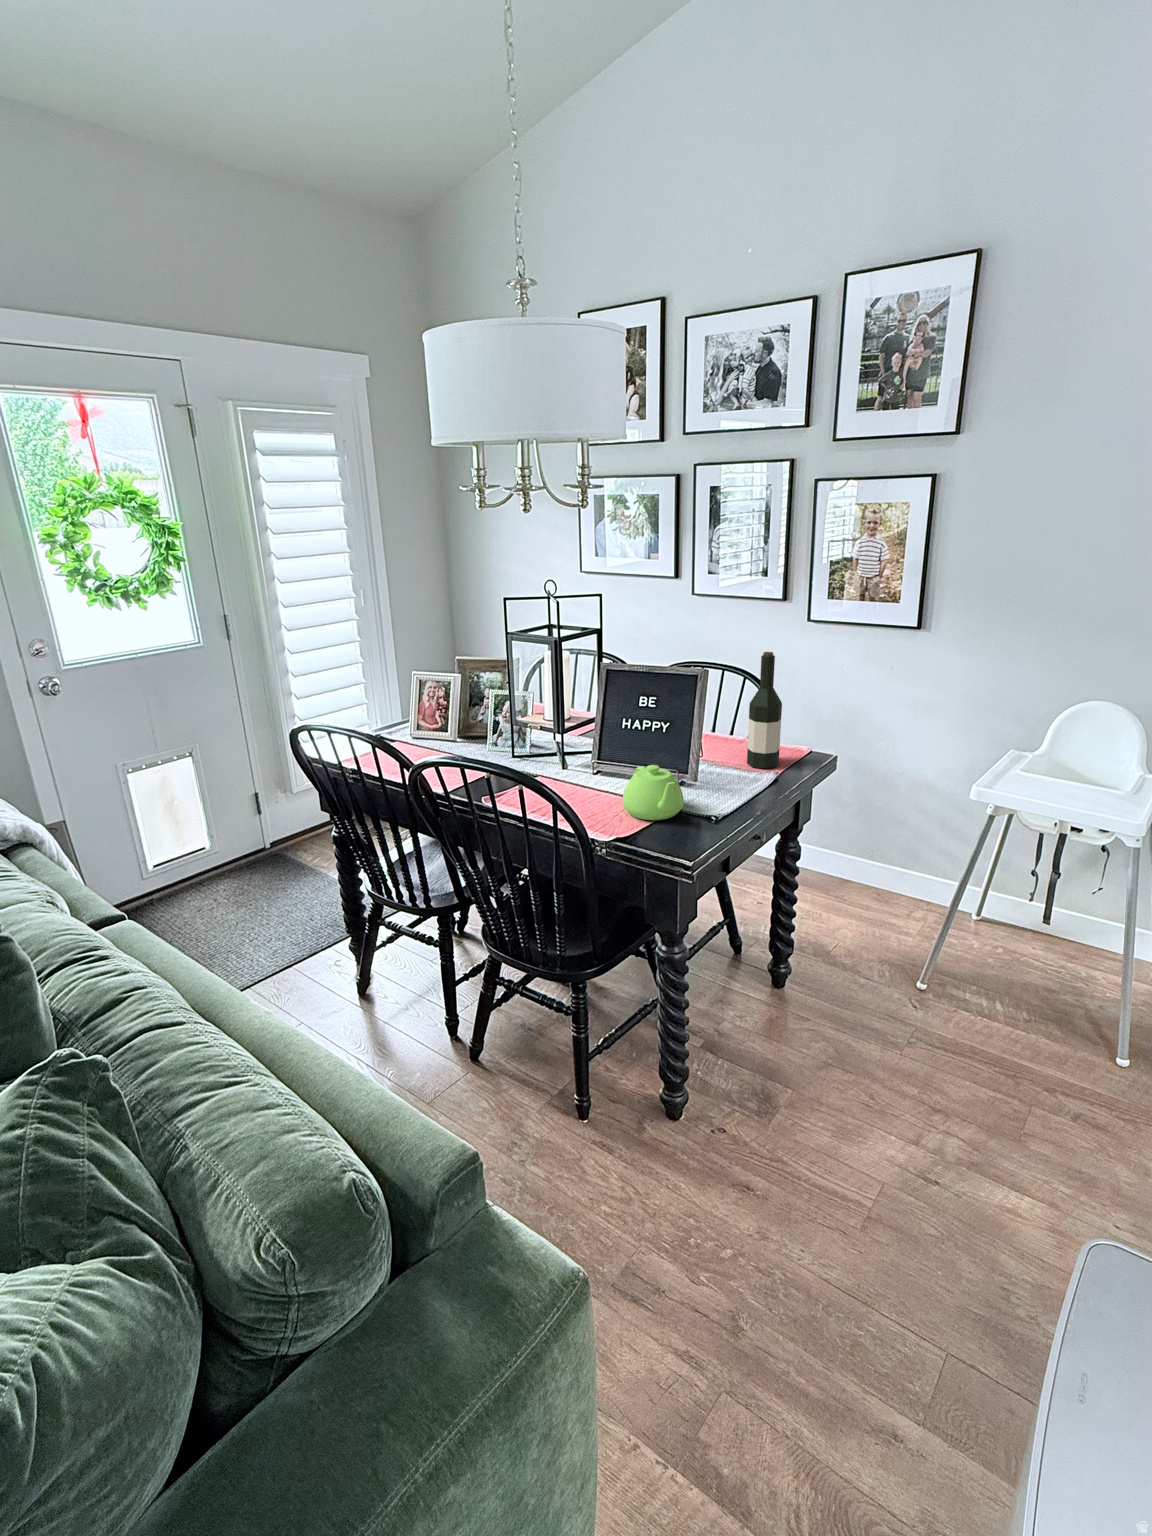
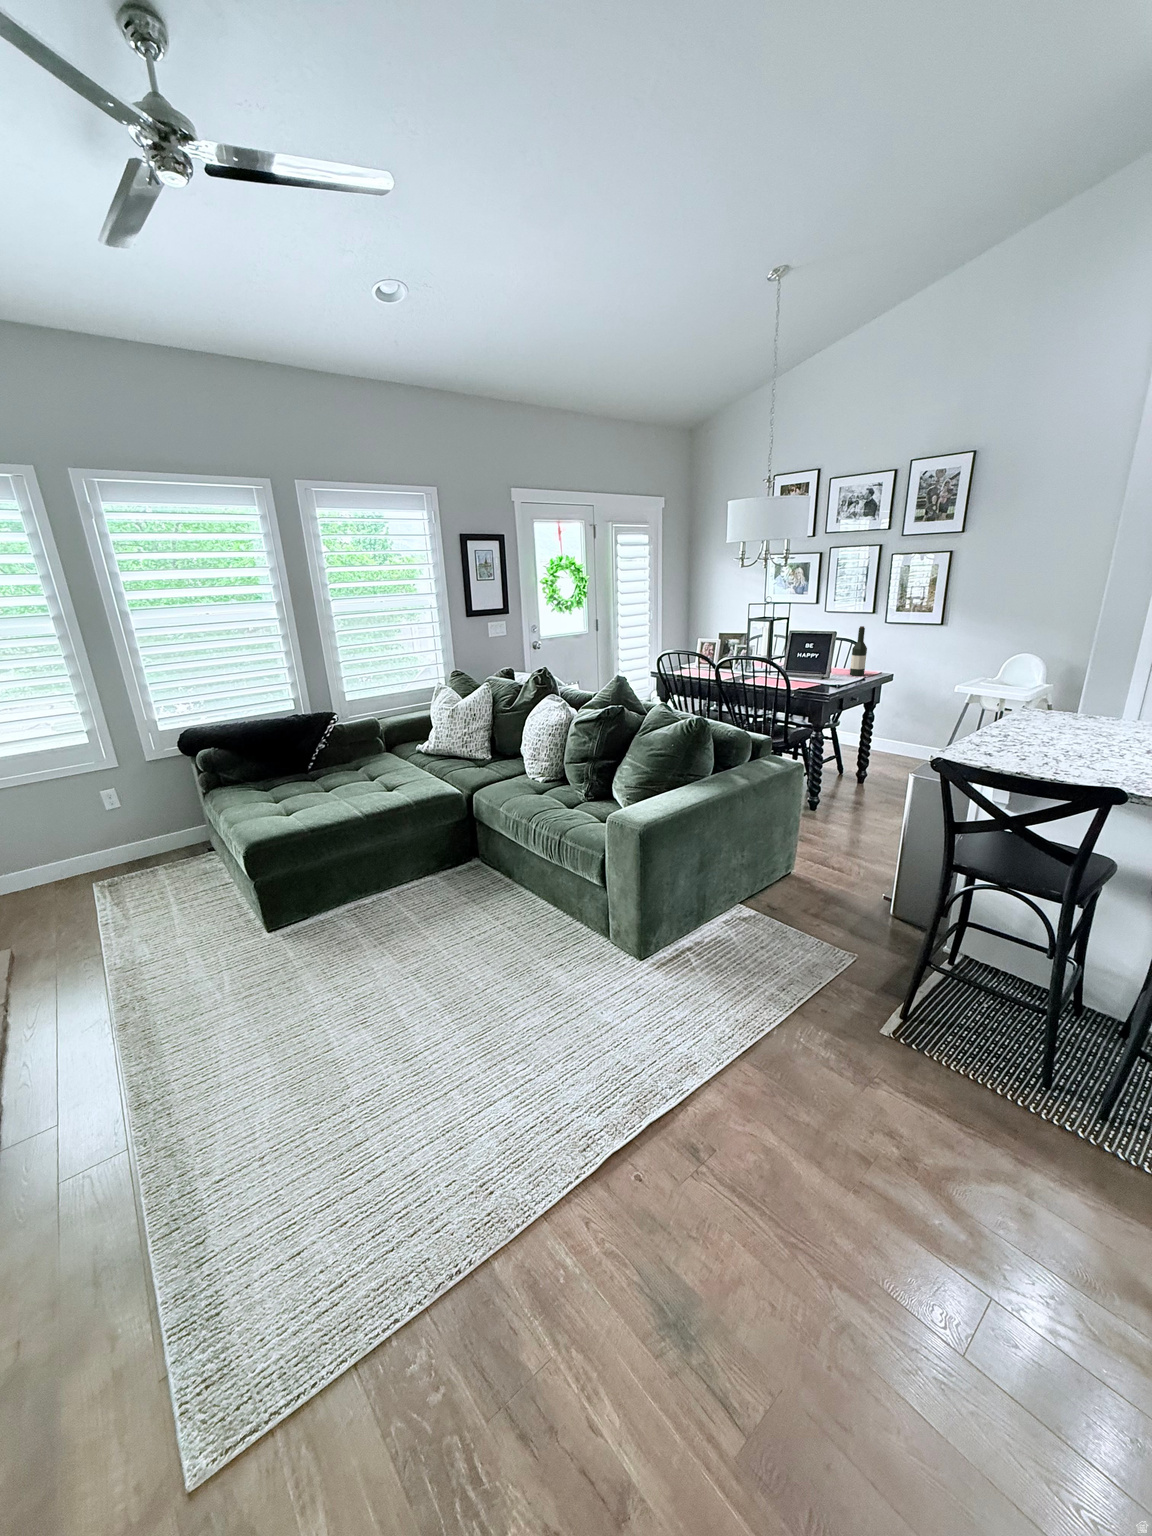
teapot: present [623,765,684,820] -> none [798,666,823,686]

